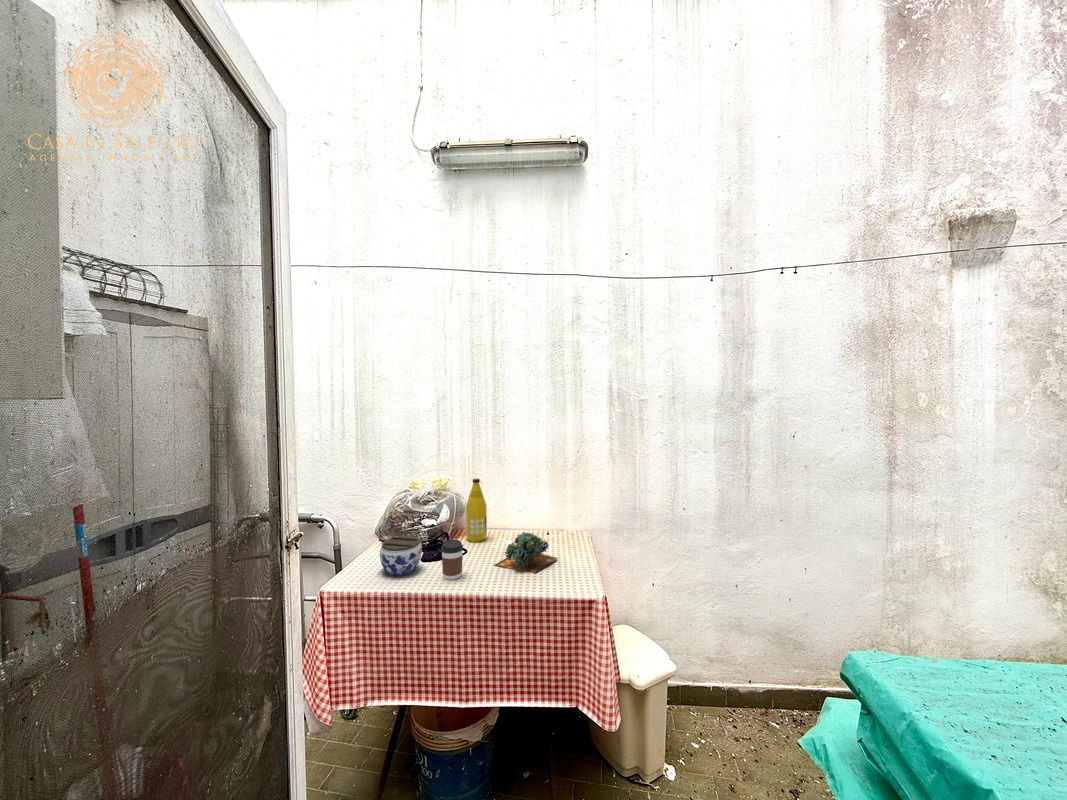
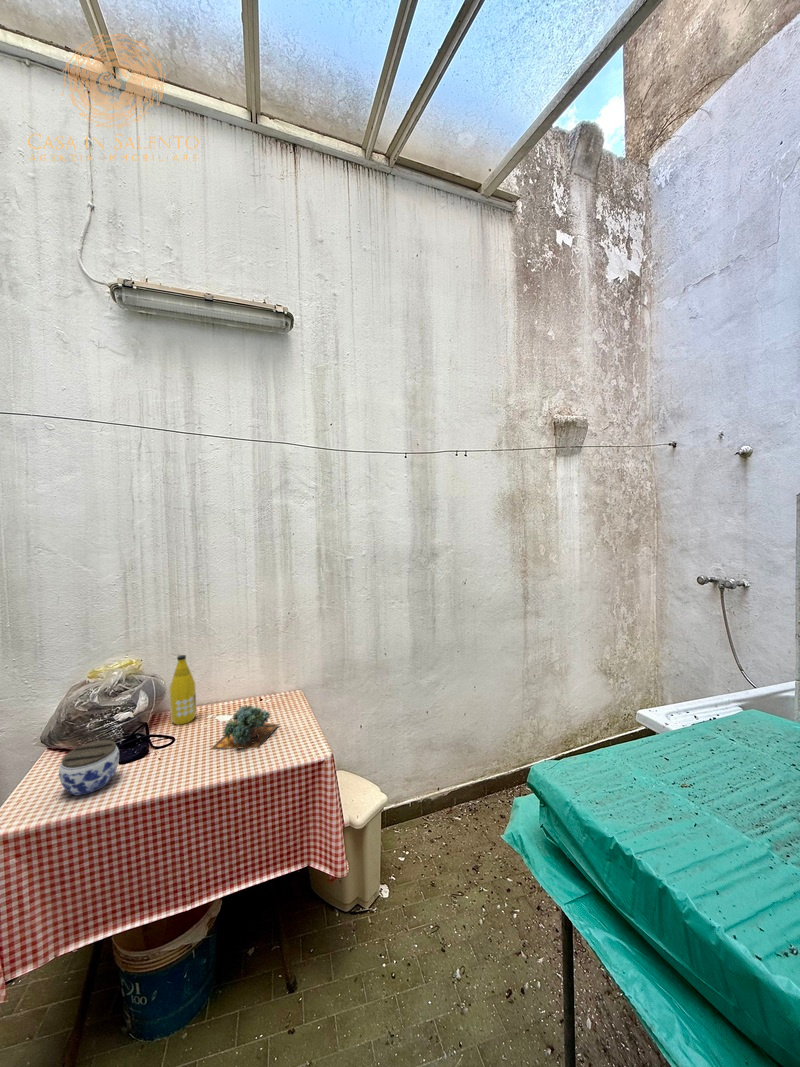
coffee cup: present [441,539,463,579] -> none [147,734,174,781]

